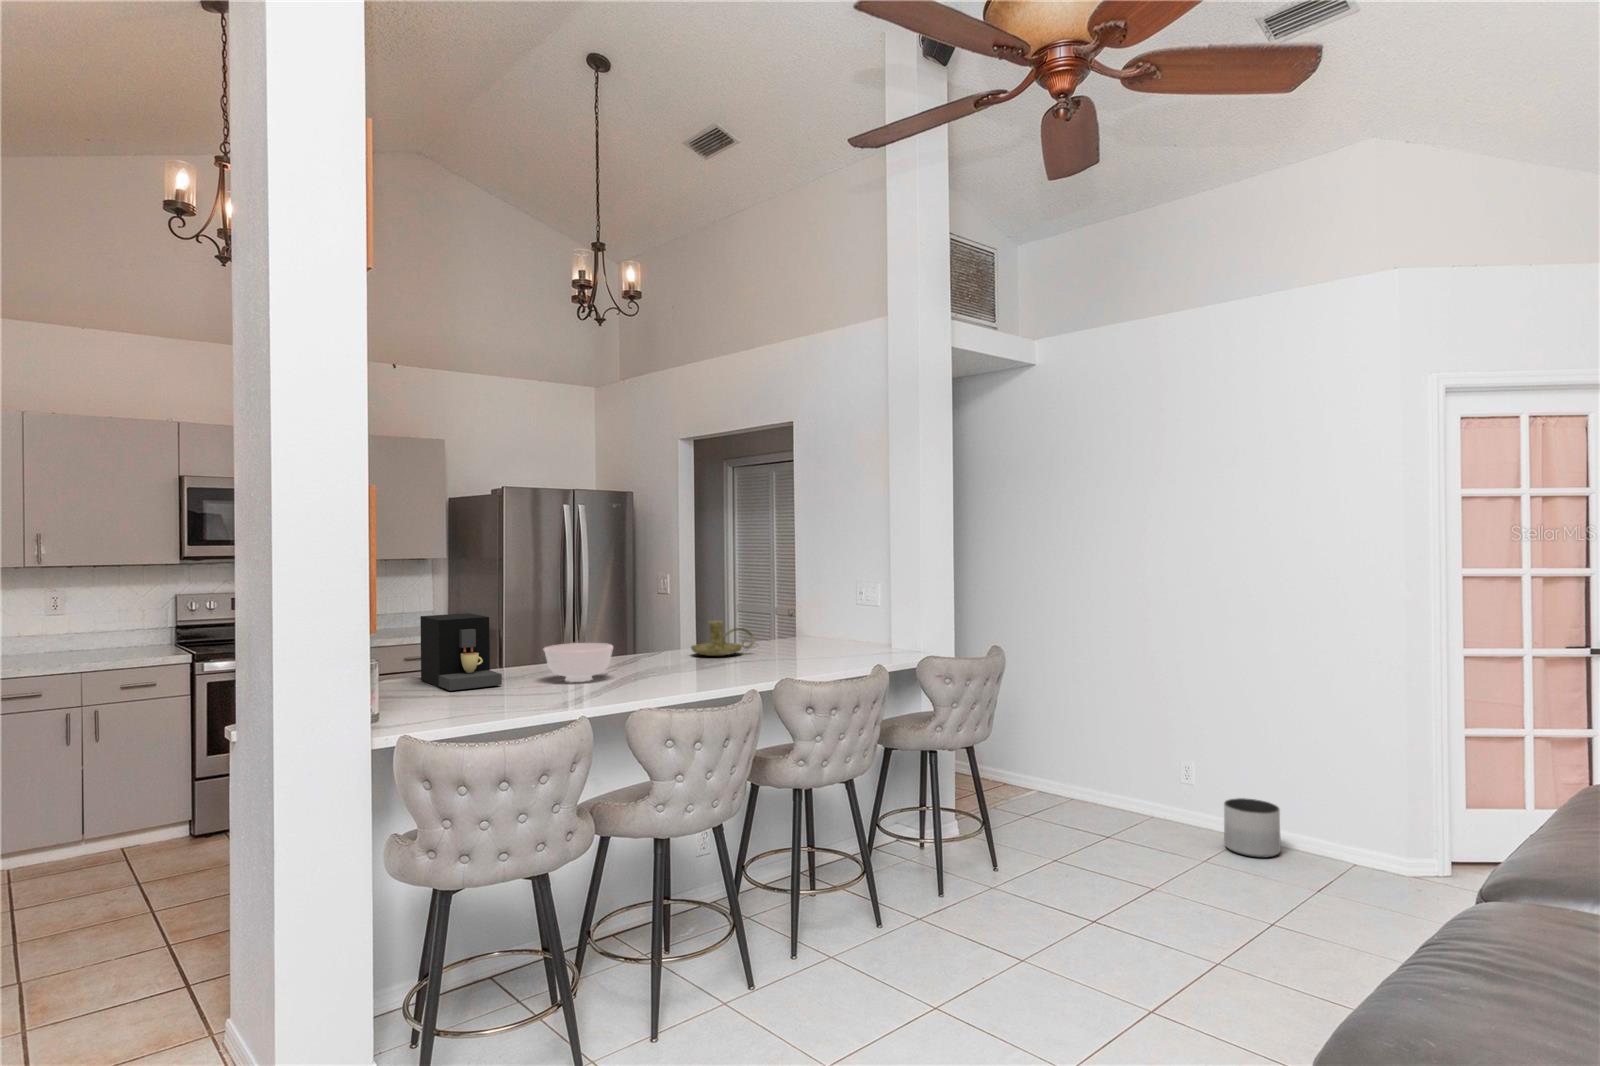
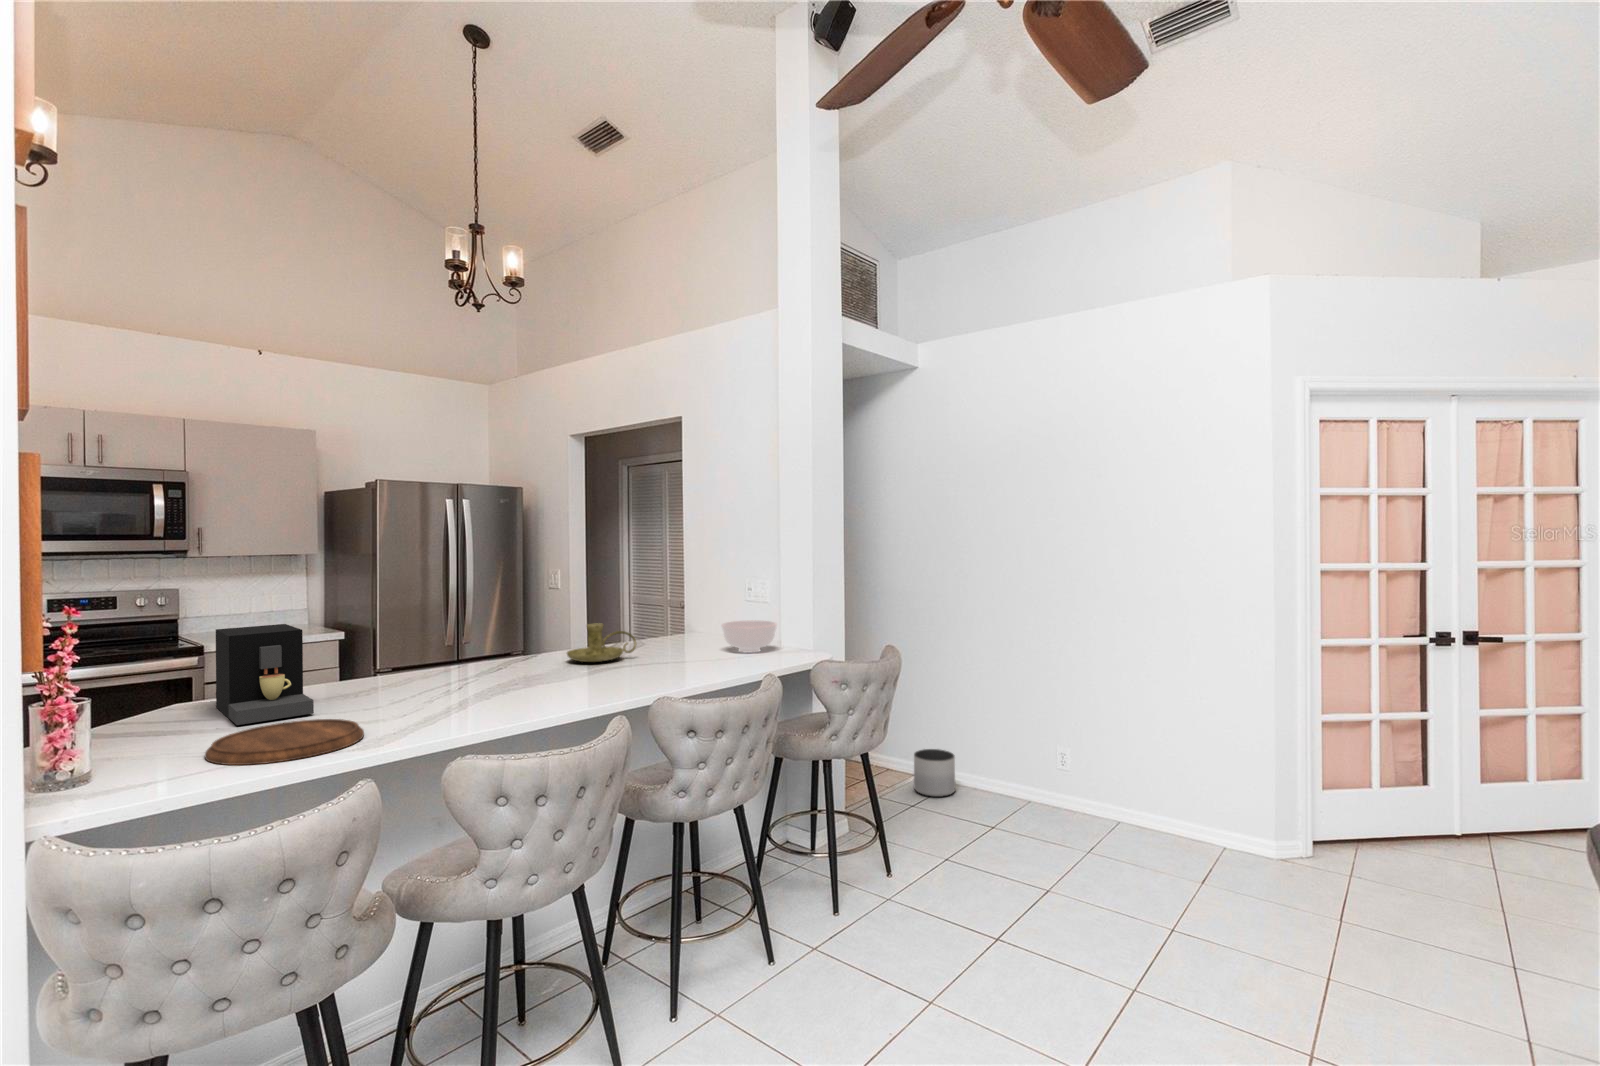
bowl: present [544,643,613,682] -> present [721,620,777,653]
cutting board: none [445,686,552,712] -> present [205,719,364,765]
planter: present [1224,798,1281,858] -> present [914,749,955,797]

